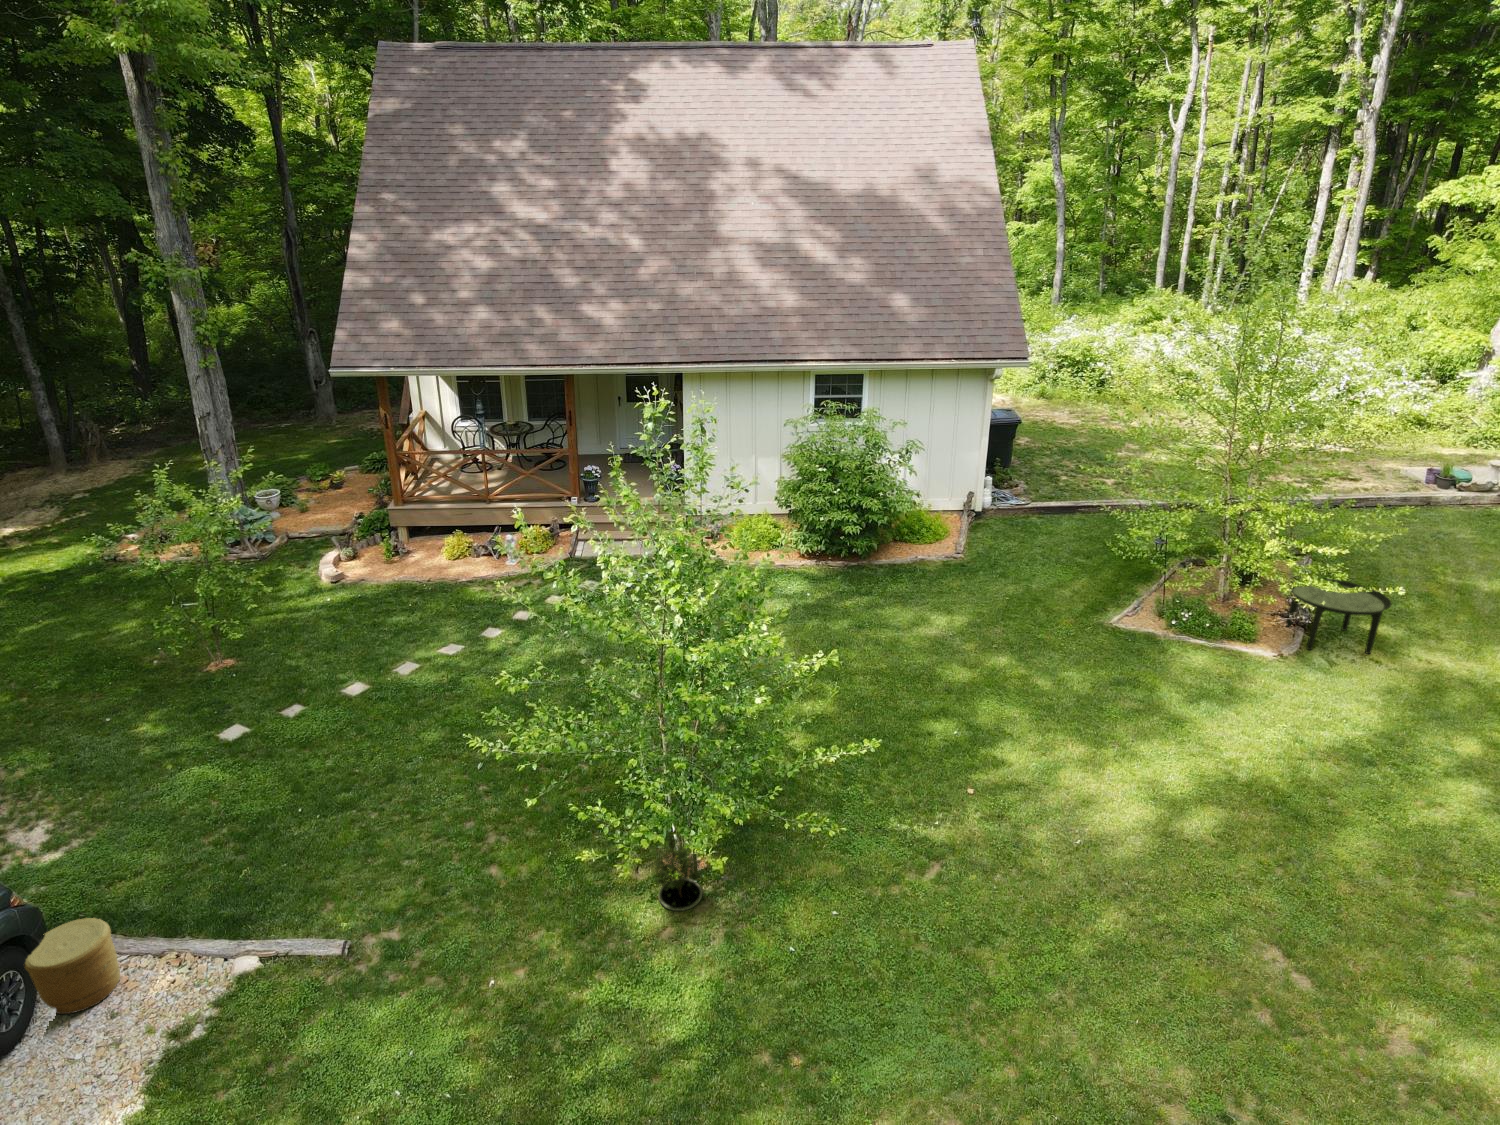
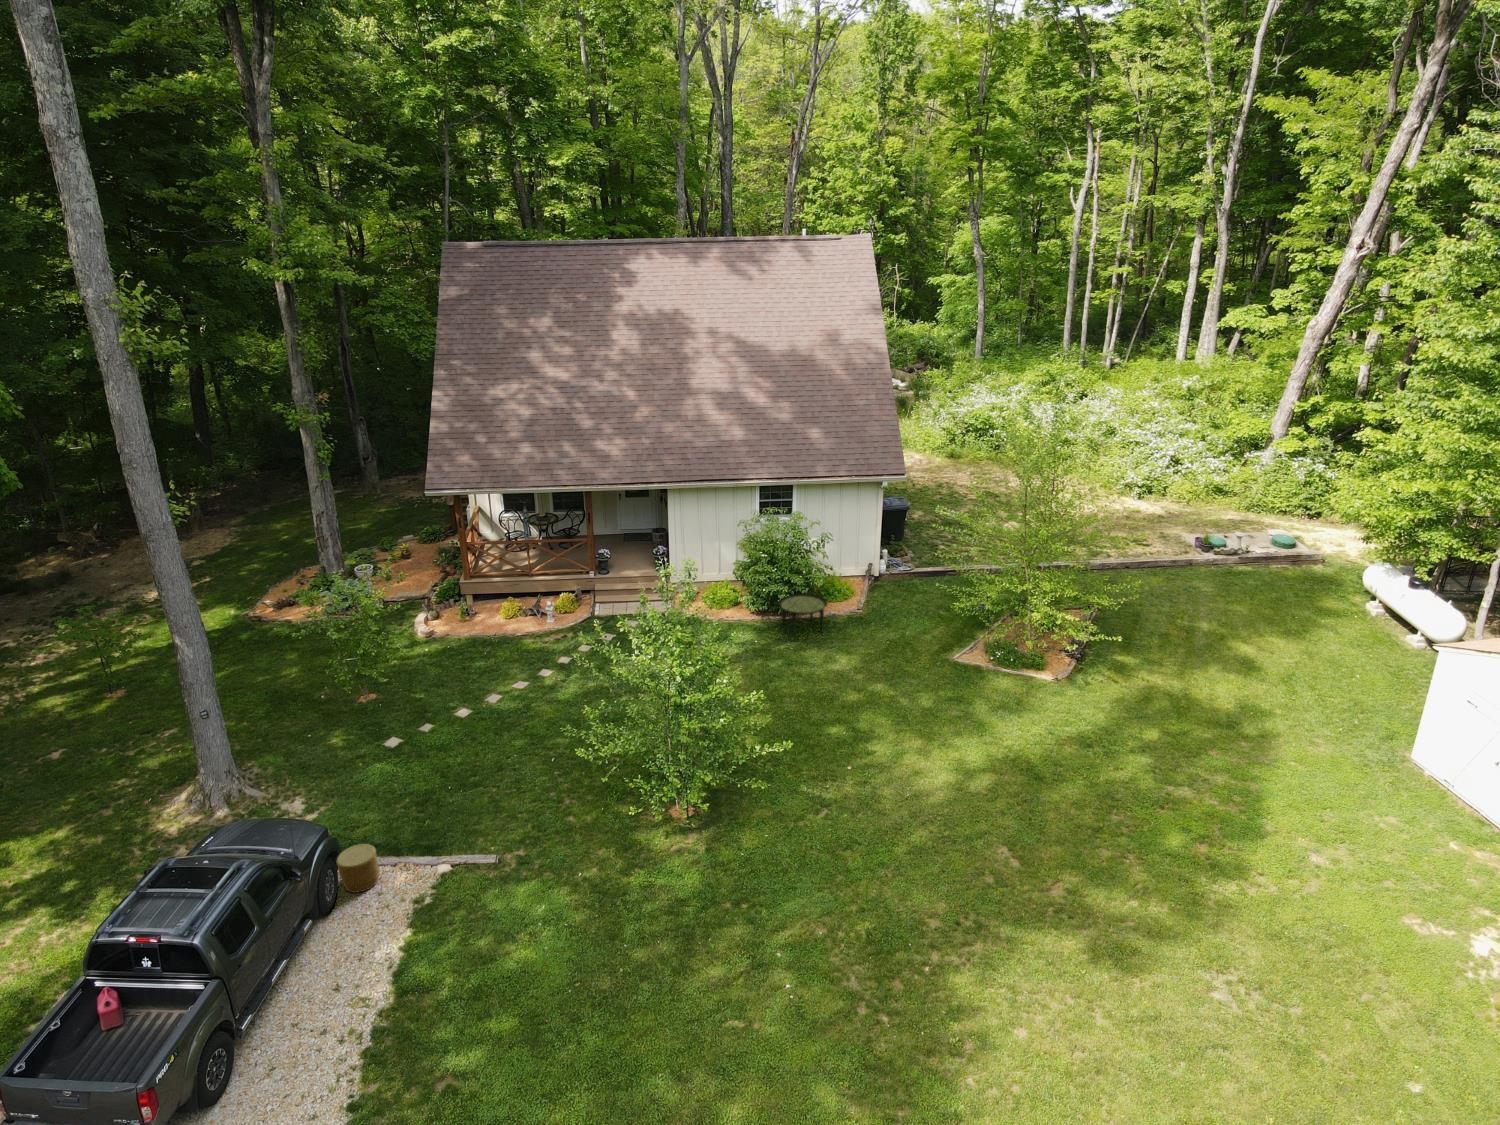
round table: present [1286,578,1391,654] -> present [778,593,827,637]
potted tree: present [651,831,704,911] -> none [660,791,690,836]

